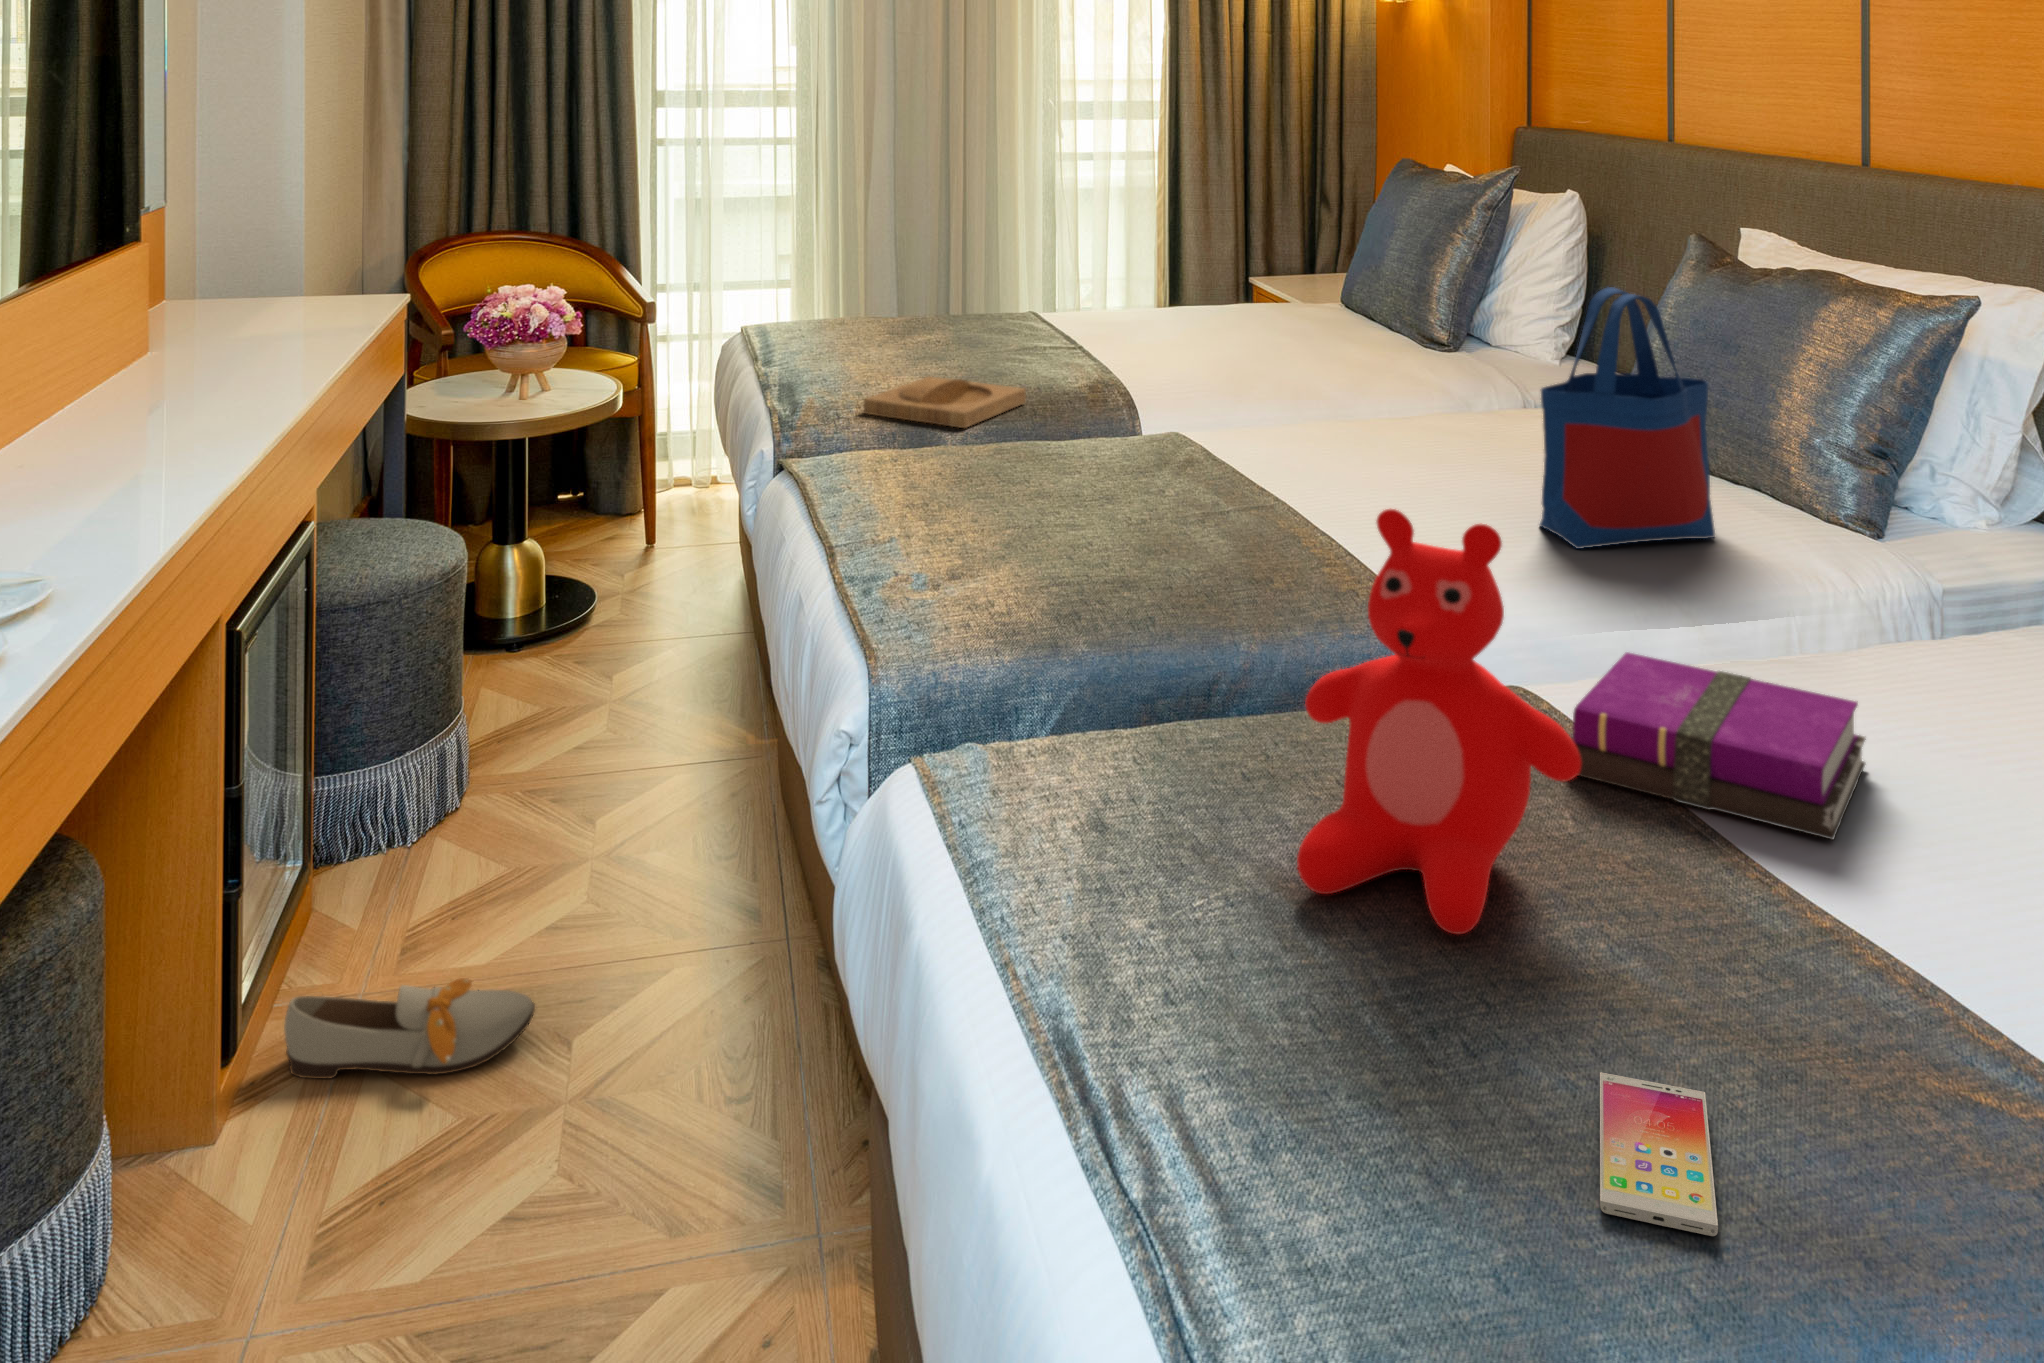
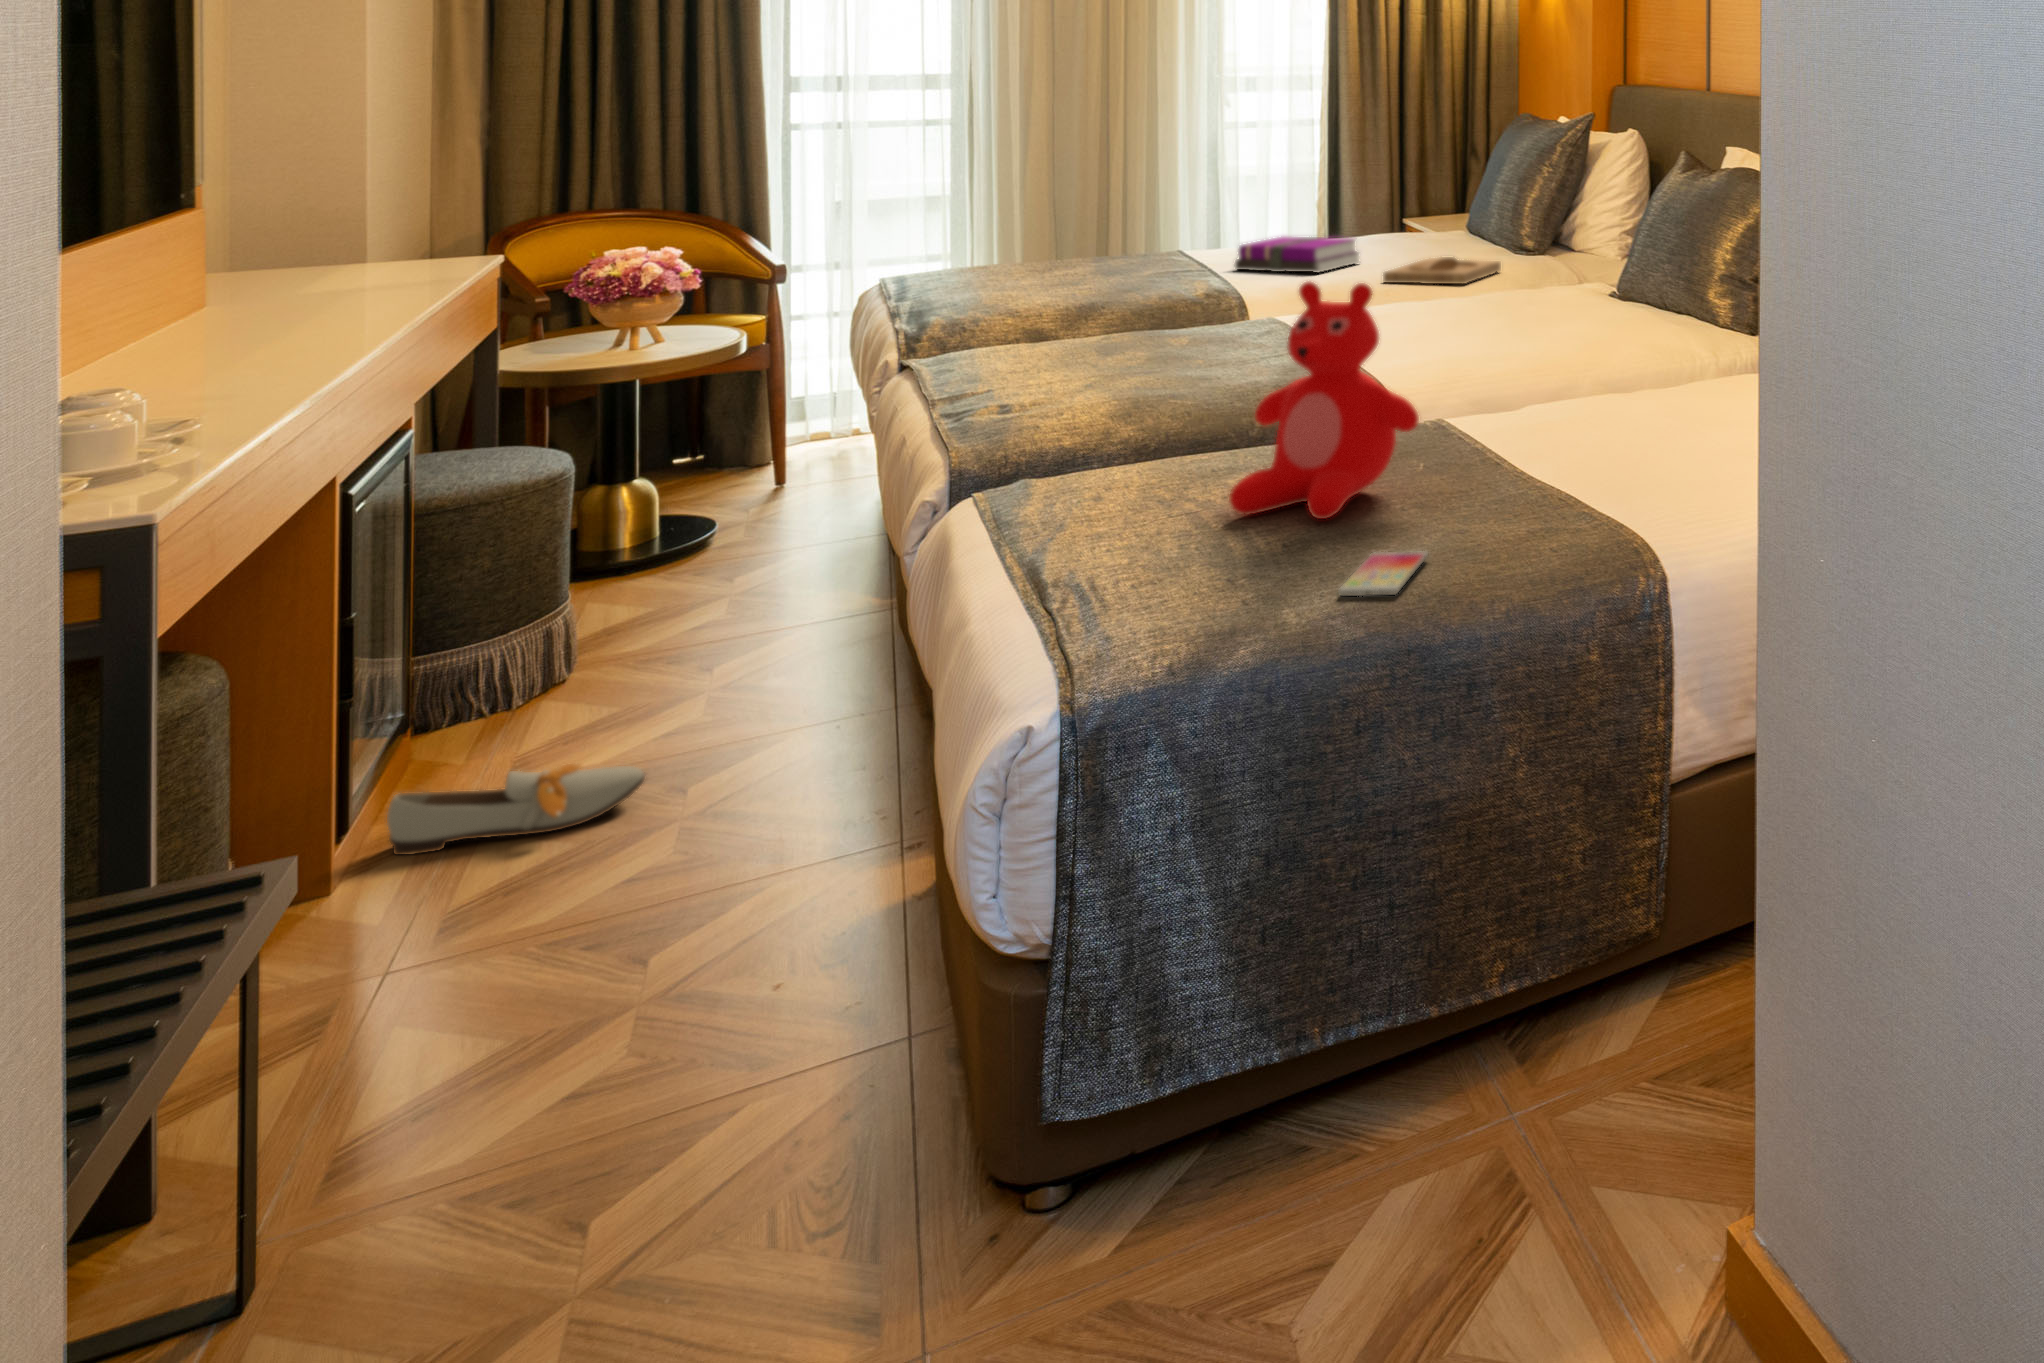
tote bag: present [1540,287,1715,549] -> none [1524,178,1649,360]
tray: present [864,376,1026,428] -> present [1383,257,1501,284]
notebook: present [1572,652,1866,839] -> present [1234,237,1359,273]

